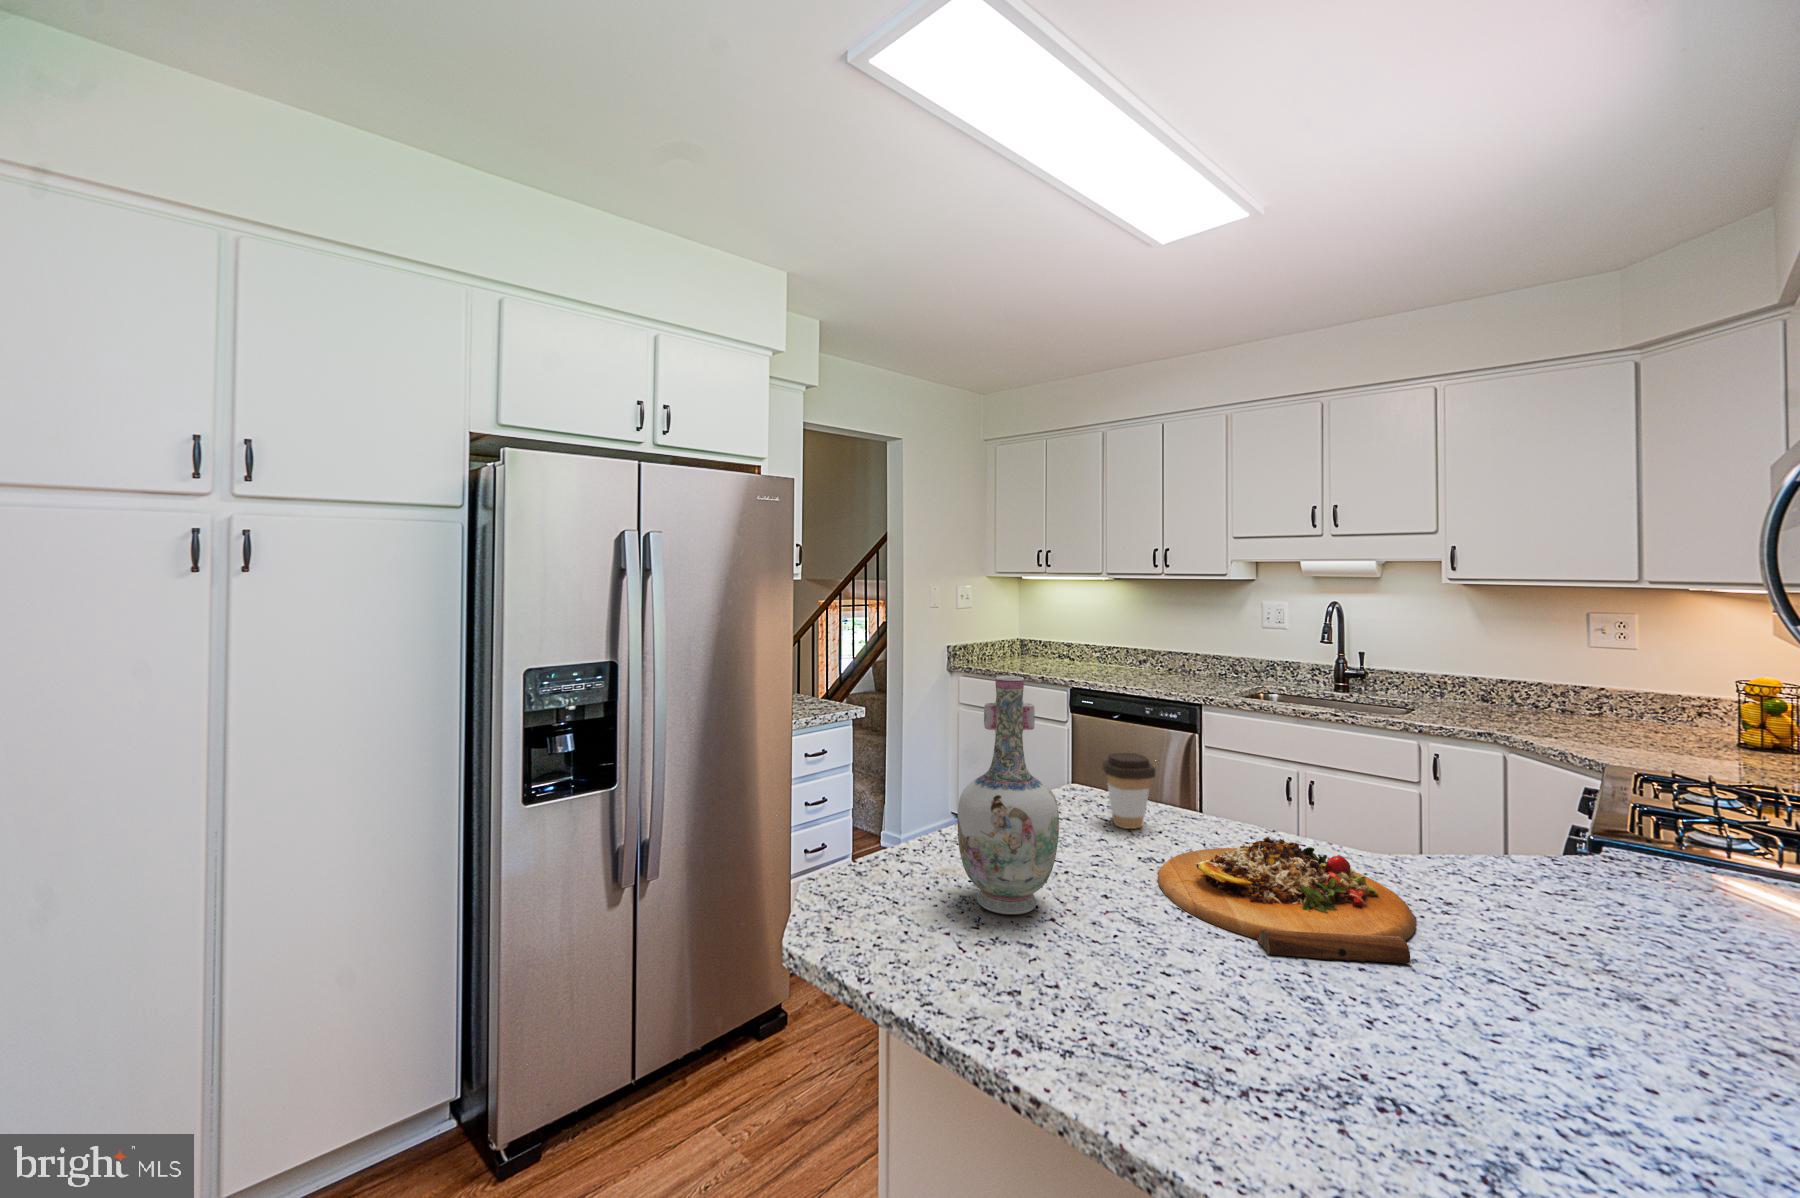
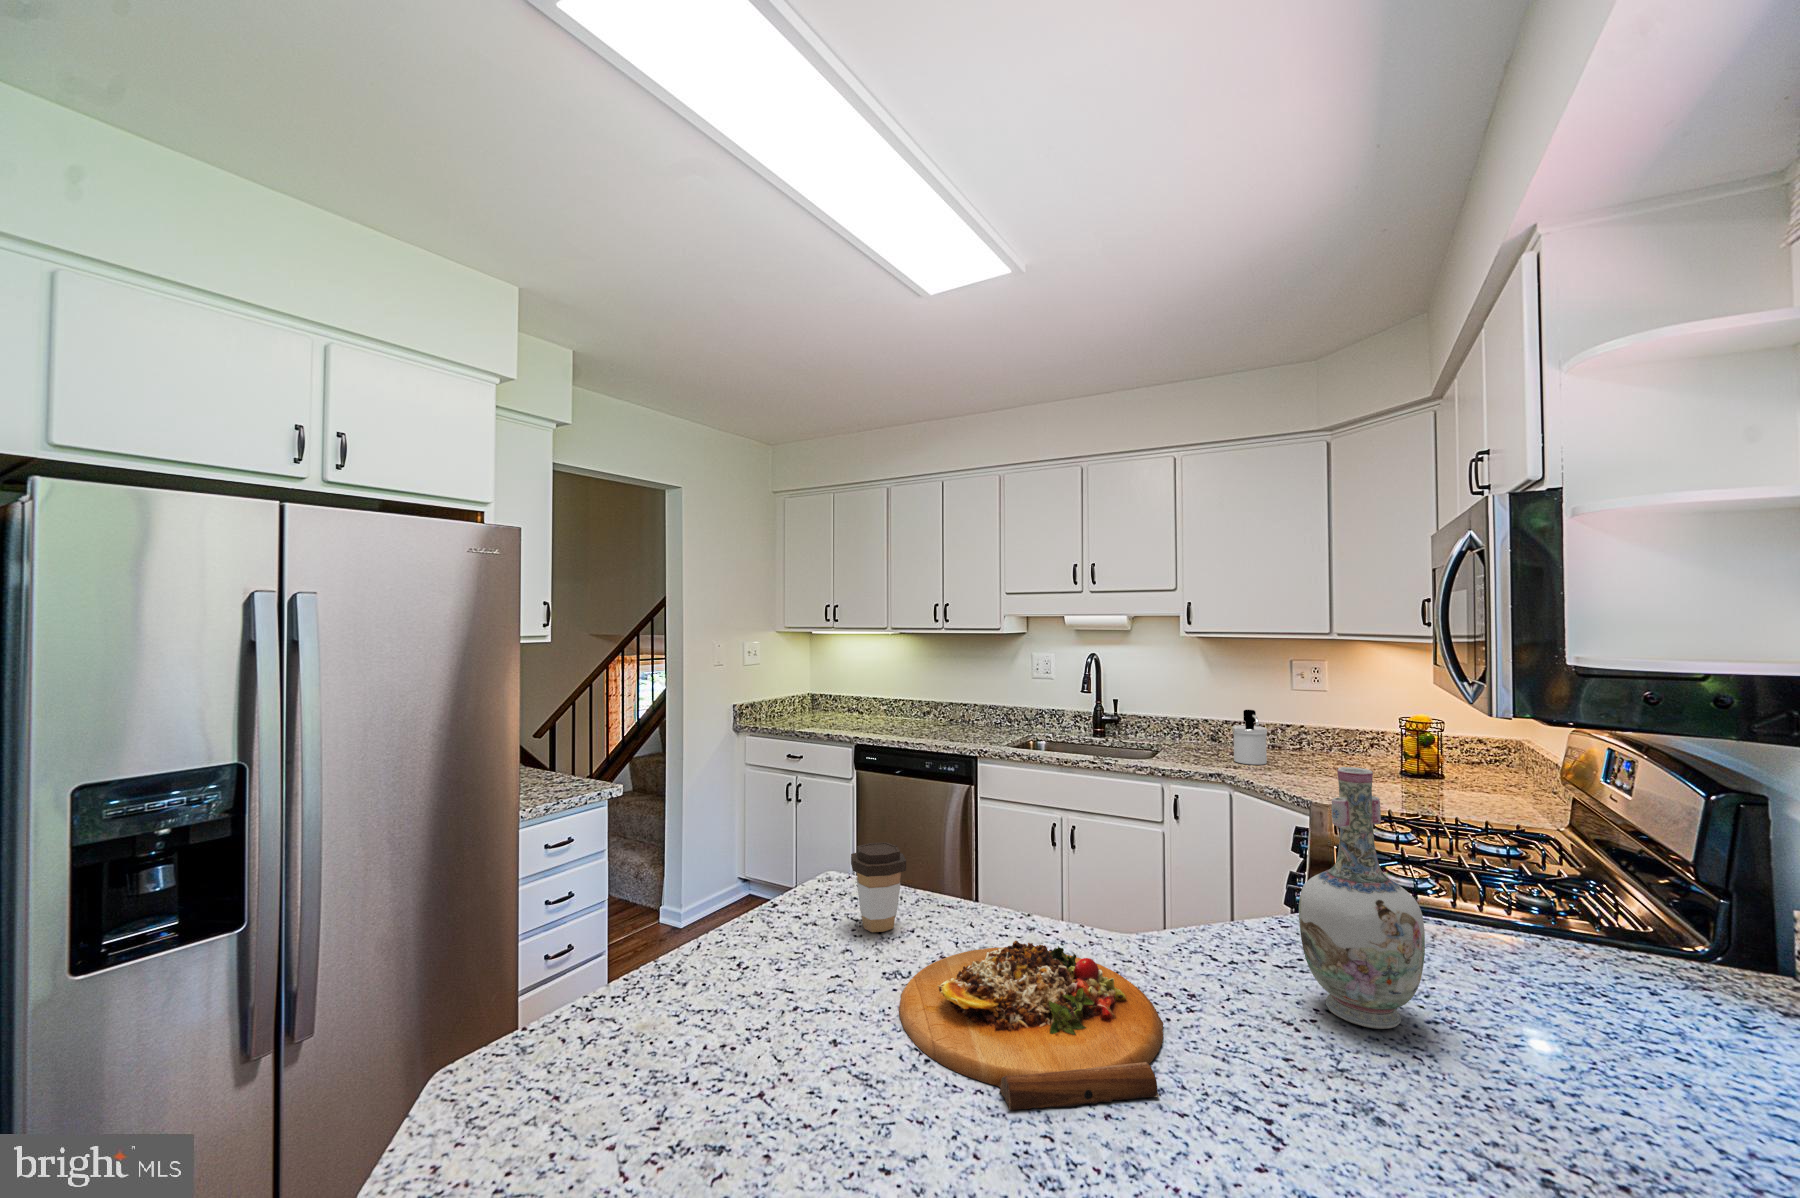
soap dispenser: none [1508,666,1554,728] -> present [1232,710,1268,765]
vase: present [957,676,1059,915] -> present [1299,767,1425,1029]

